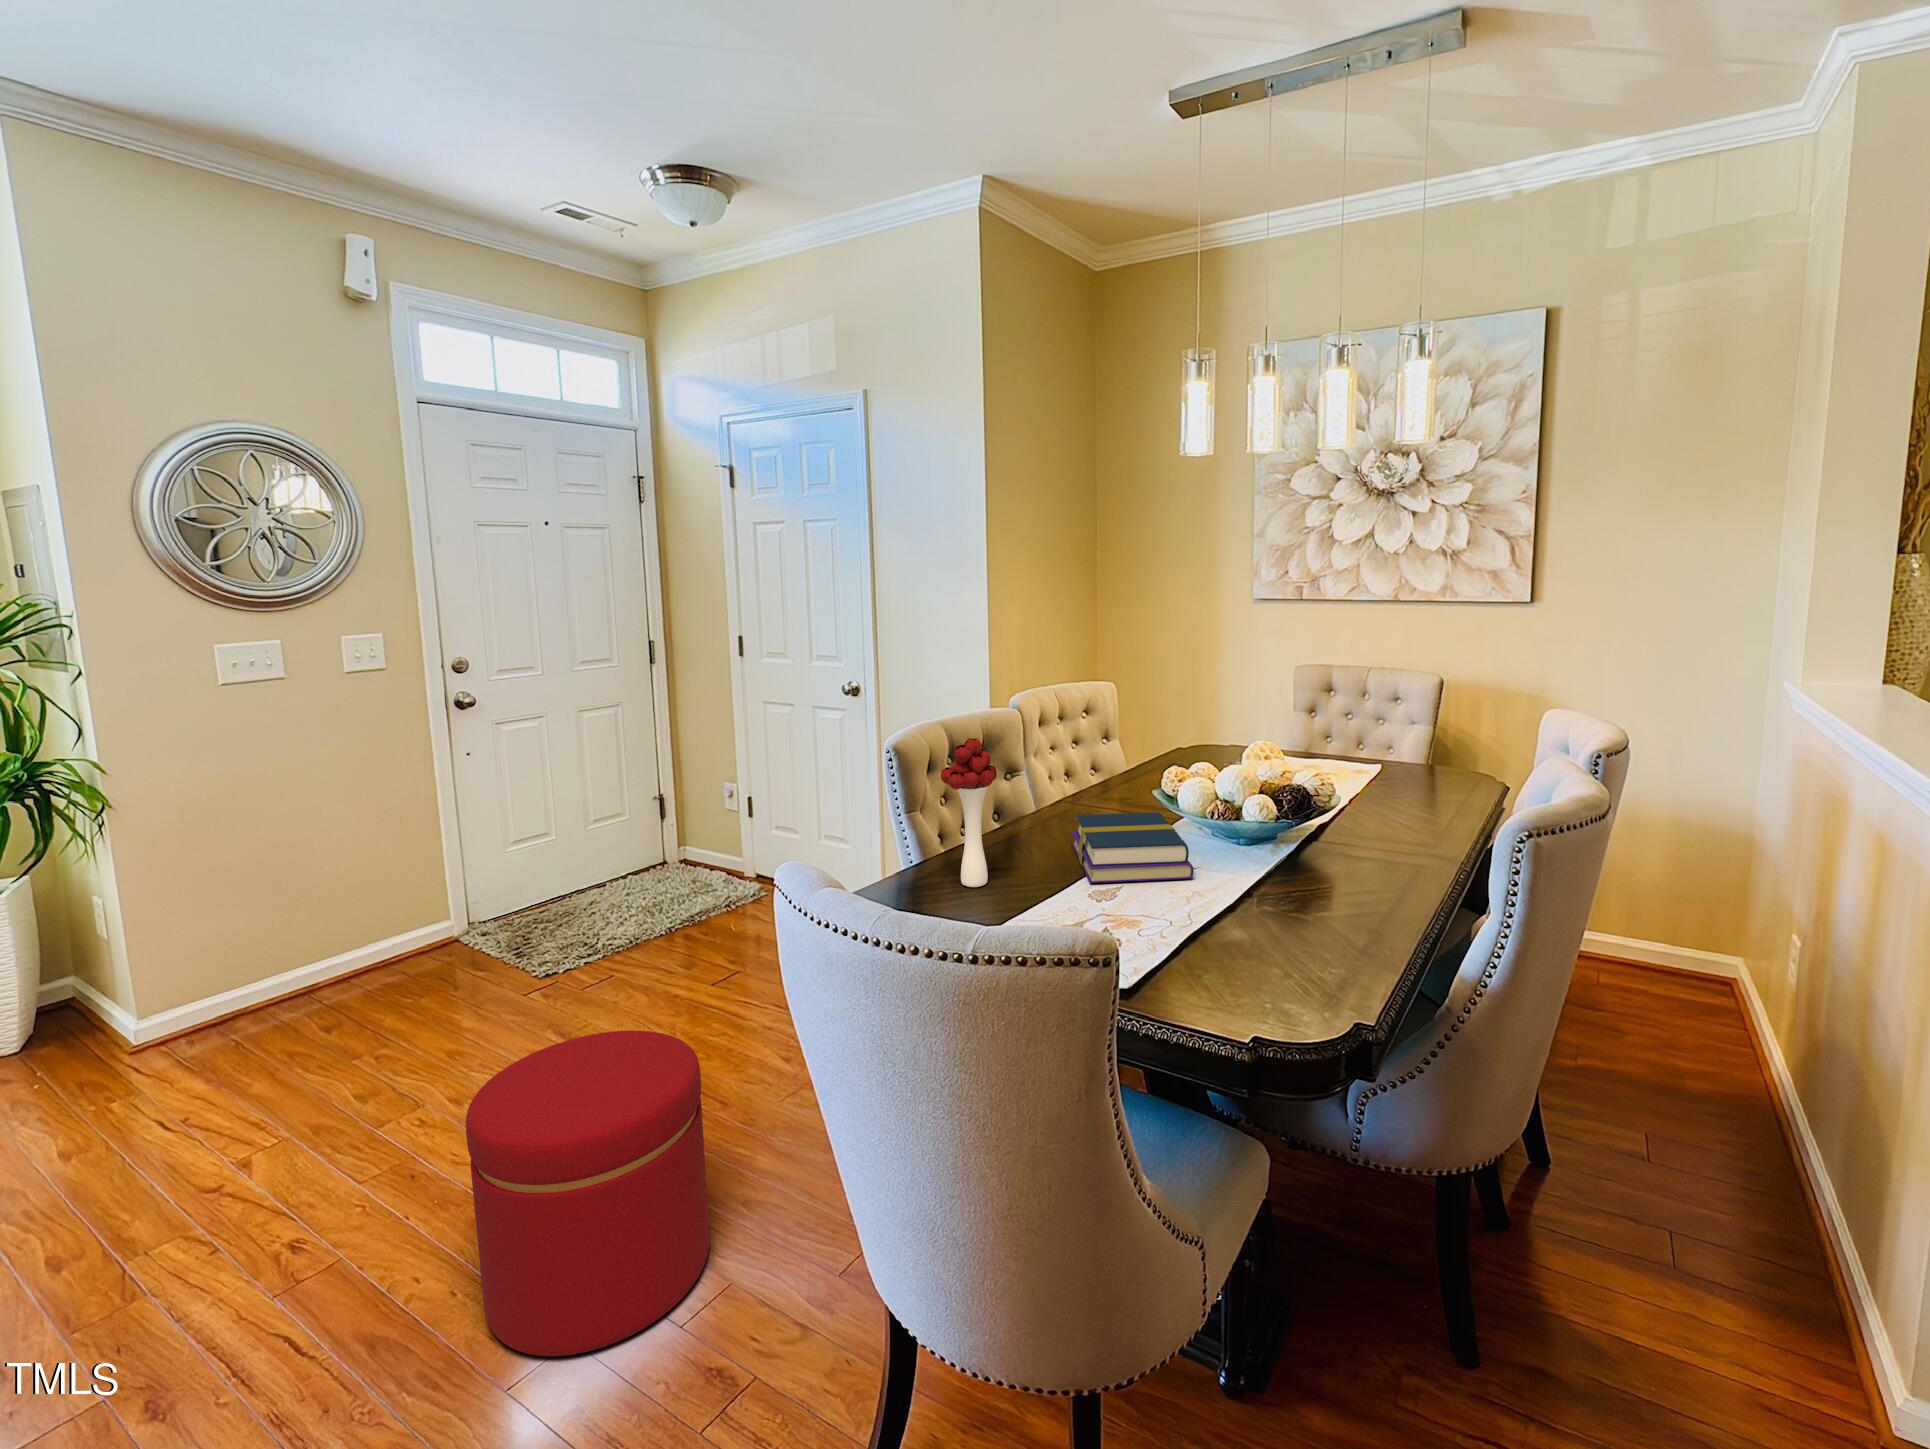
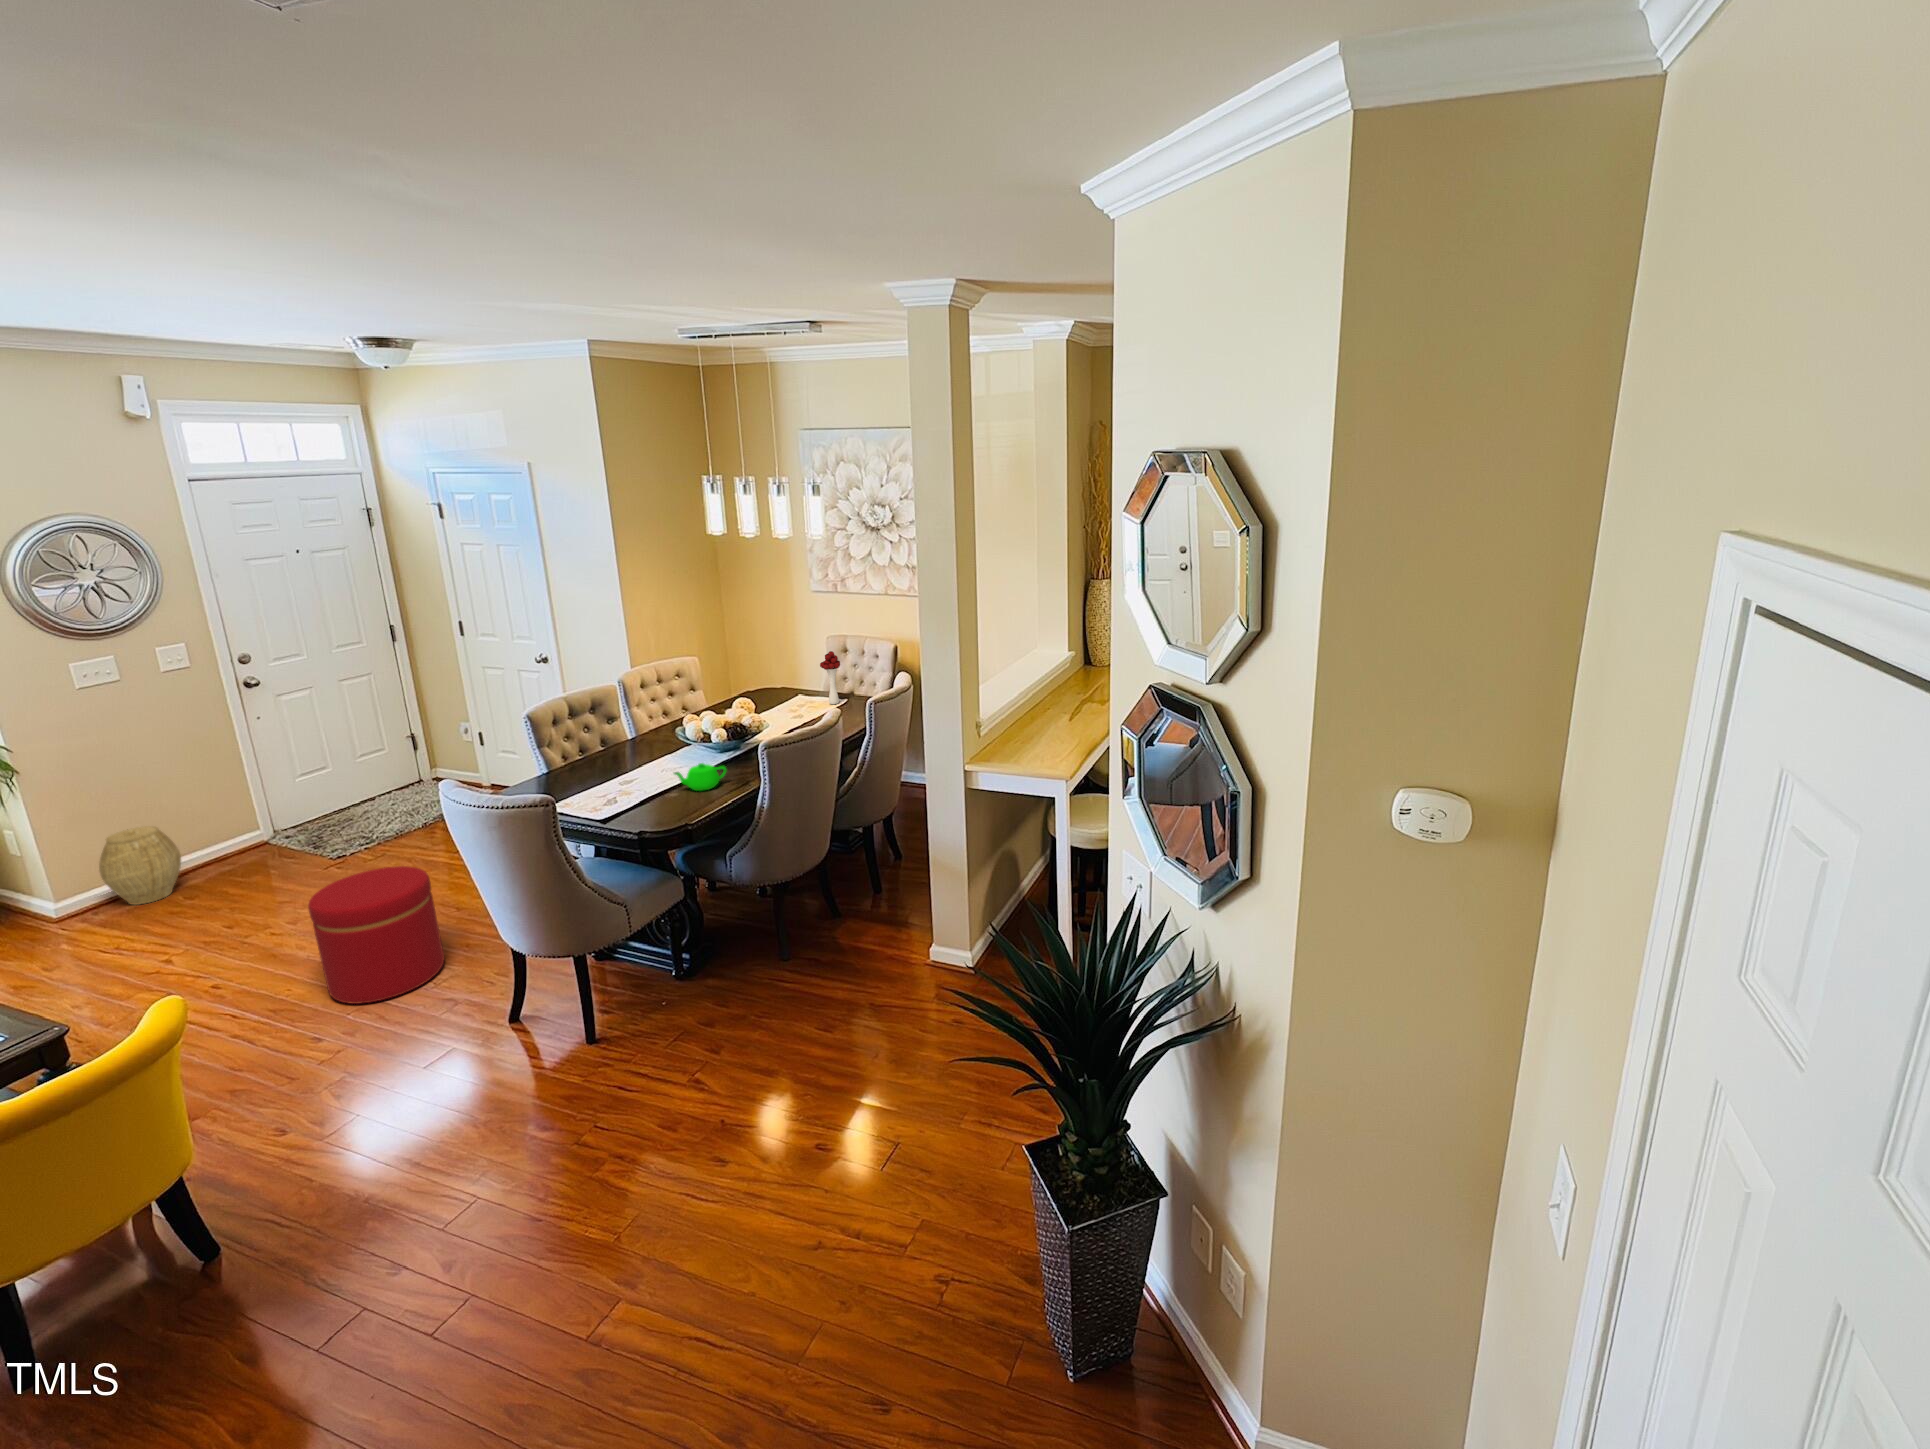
flower bouquet: present [941,738,997,887] -> present [820,651,840,704]
book: present [1072,812,1194,883] -> none [615,742,671,779]
teapot: none [1263,860,1369,928] -> present [674,763,726,791]
woven basket: none [204,905,326,1034] -> present [99,826,181,905]

